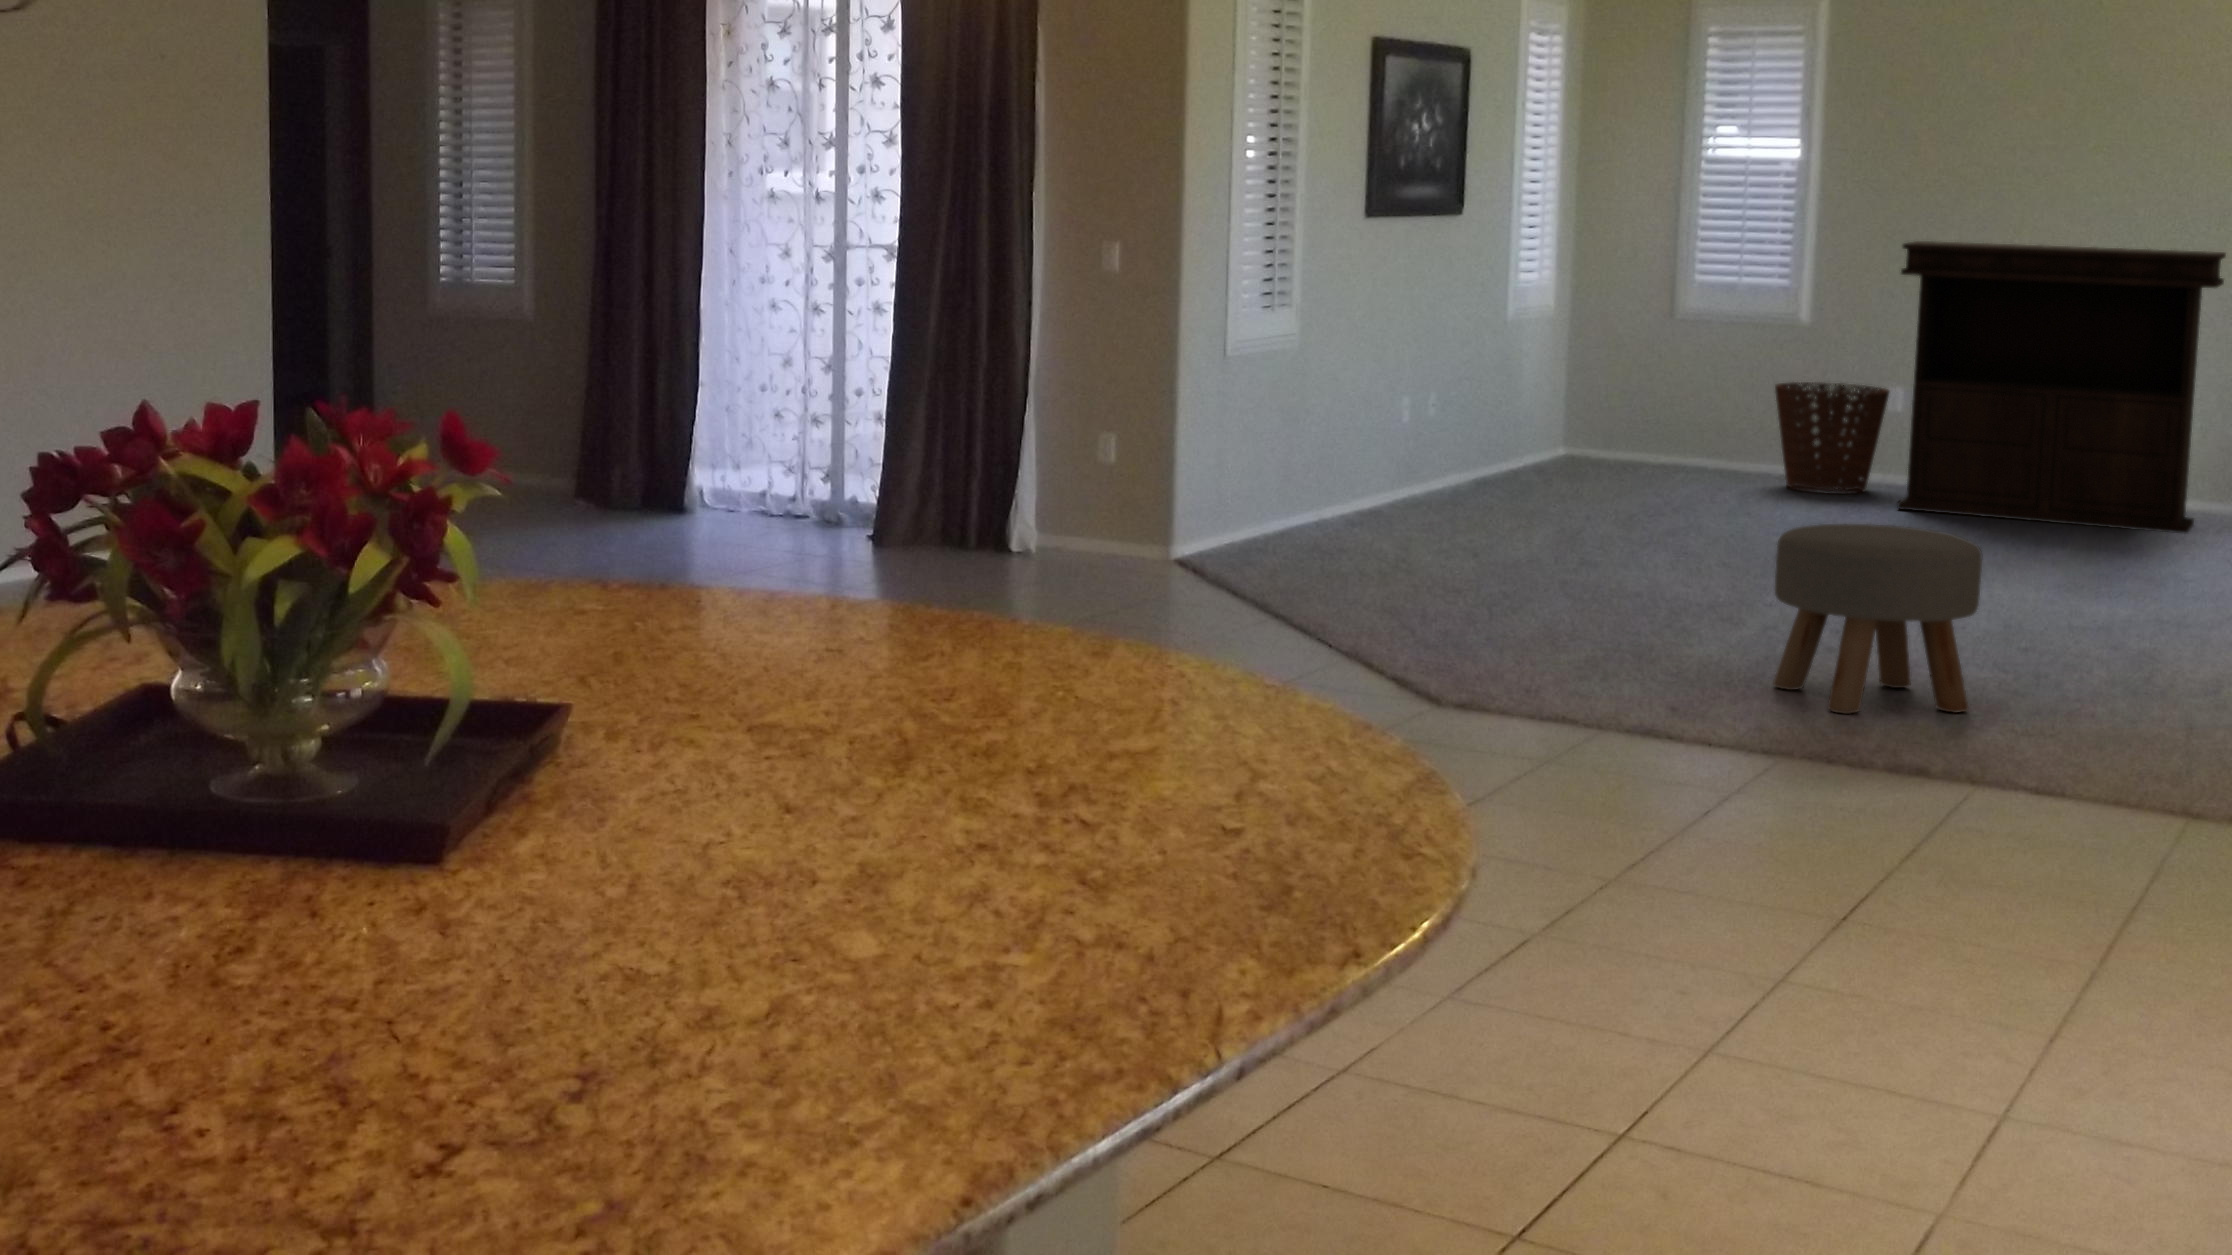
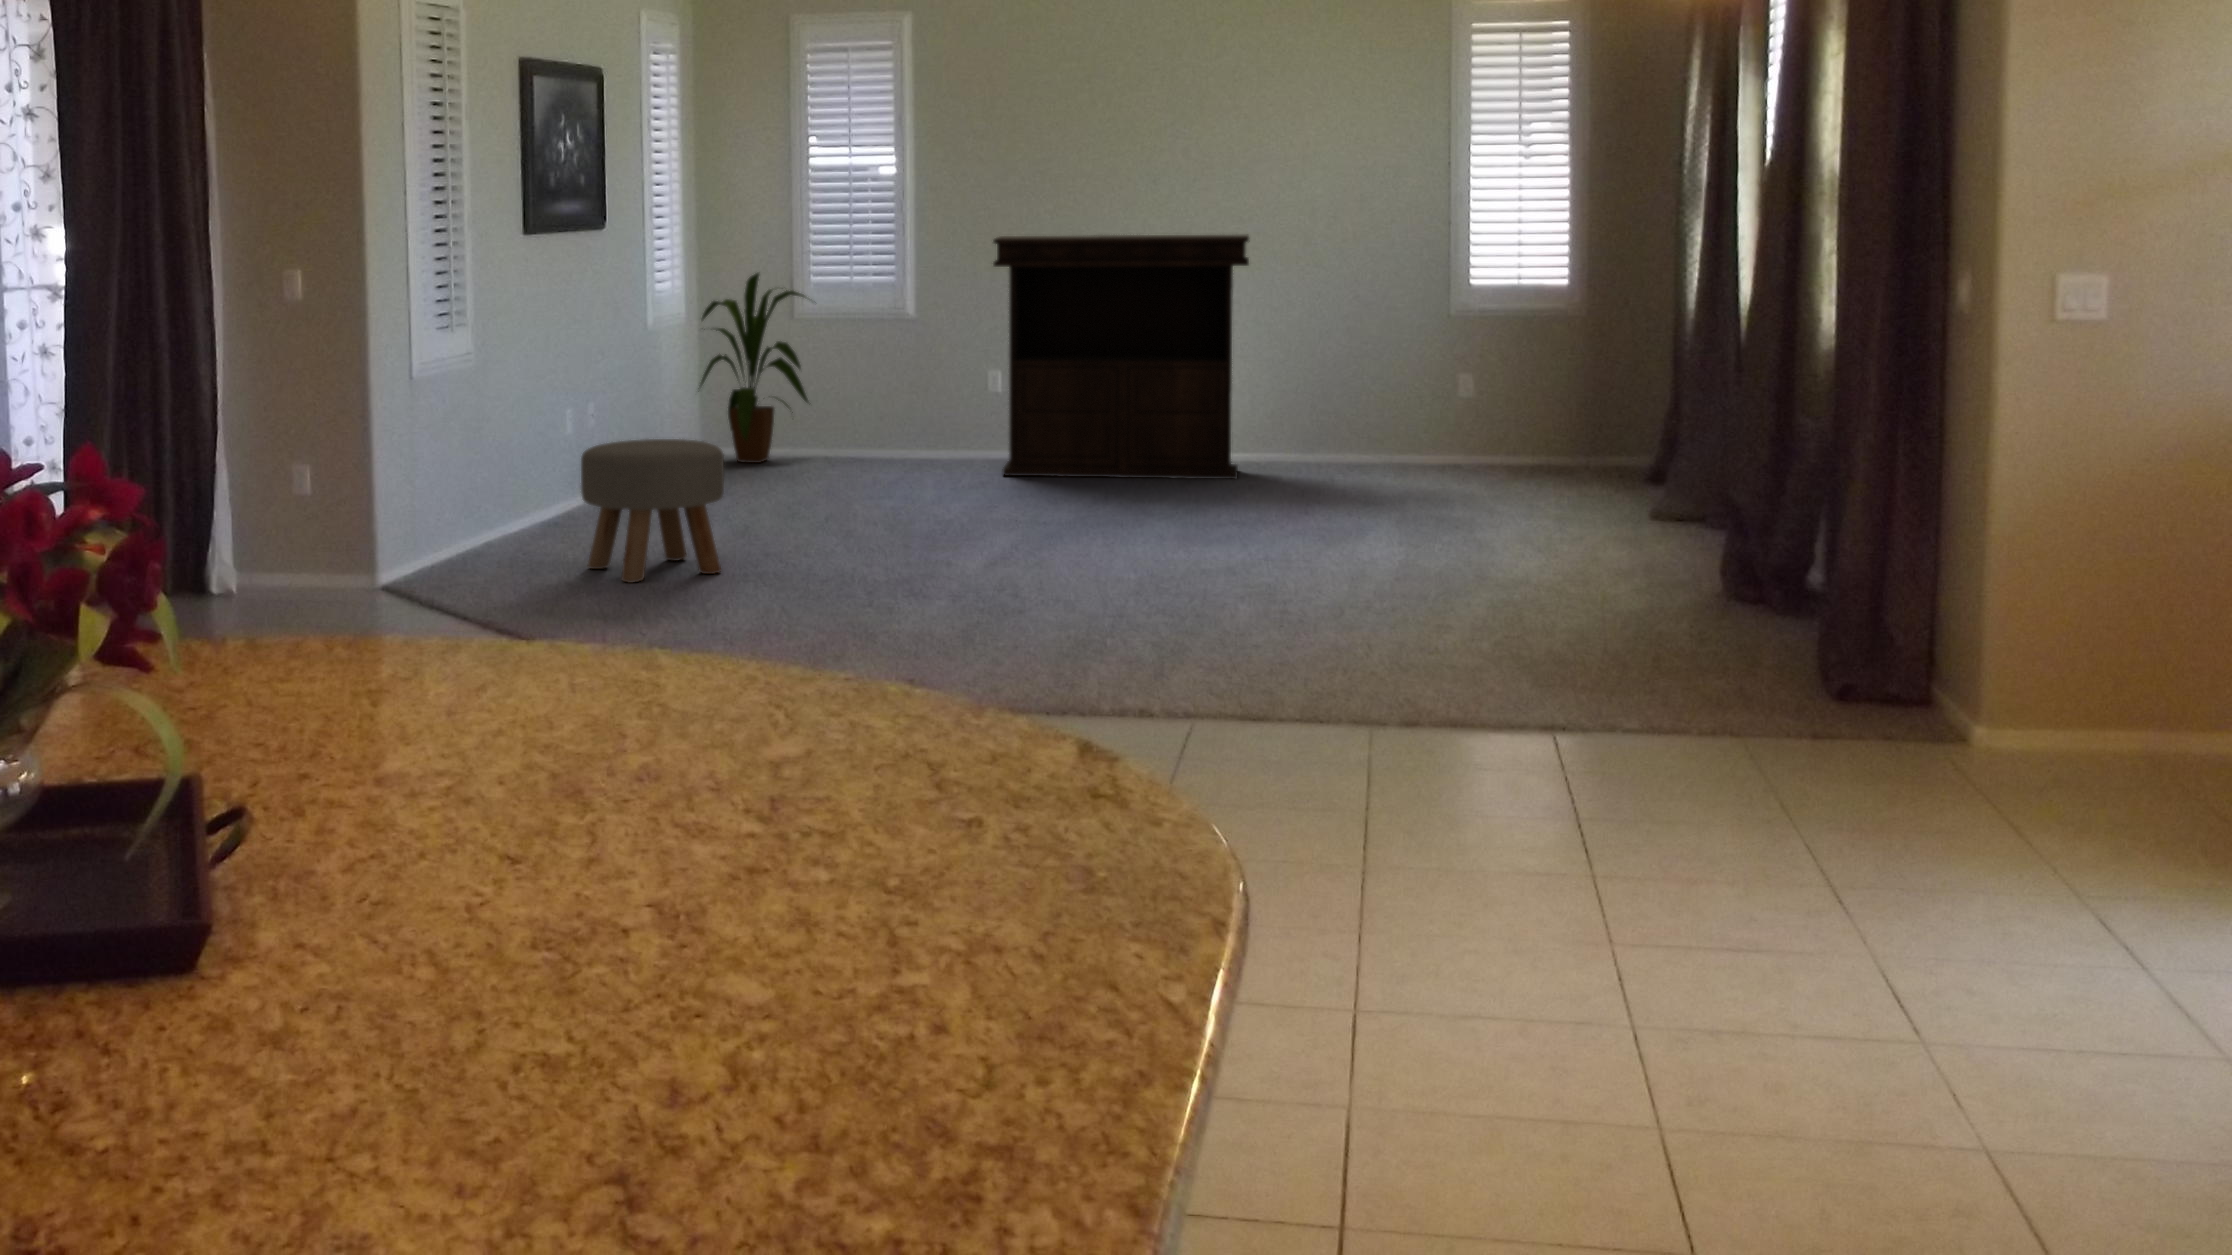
house plant: none [1552,268,1698,477] -> present [698,273,808,463]
basket: present [1775,382,1889,493] -> none [886,366,982,465]
ottoman: present [1773,524,1982,714] -> present [581,439,724,583]

